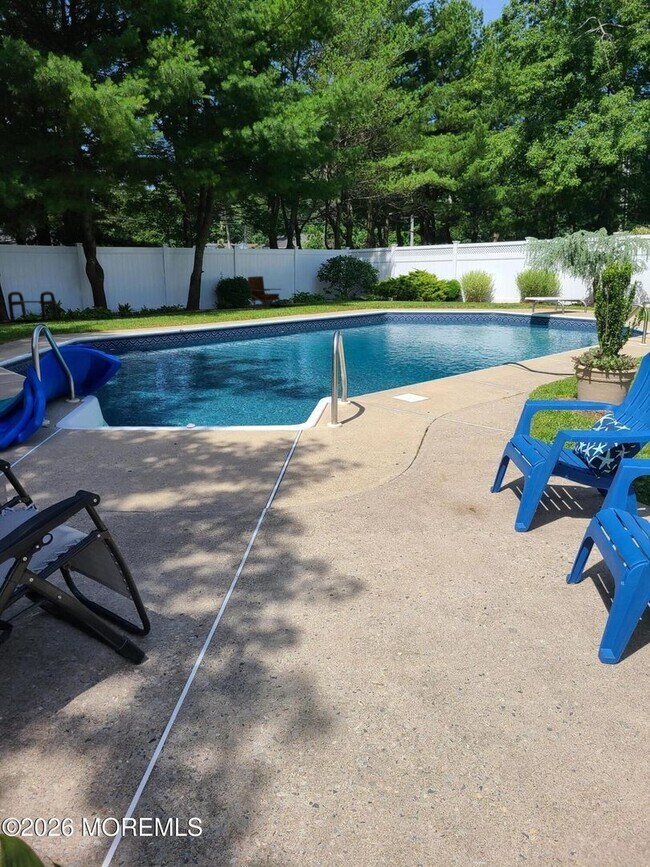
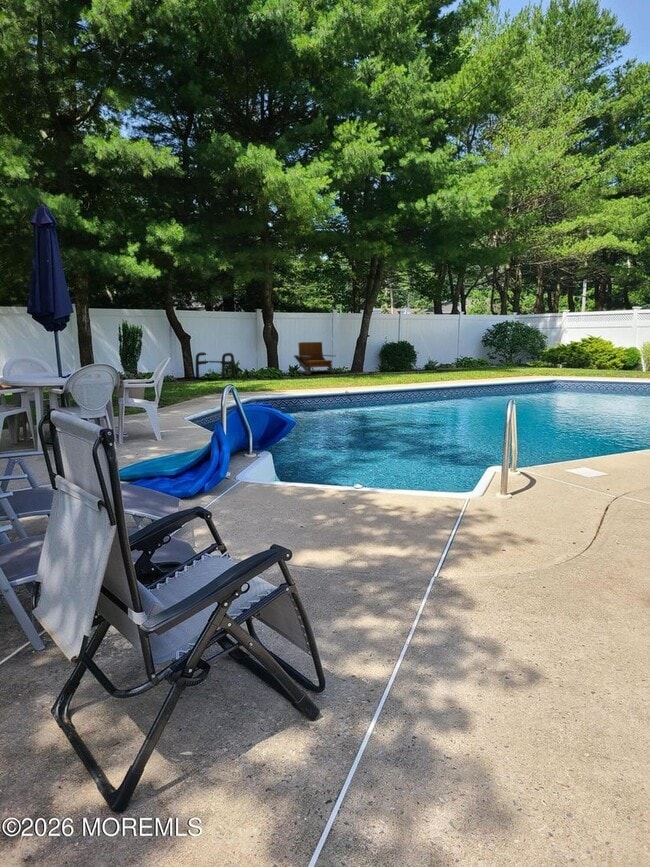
lounge chair: present [246,276,281,307] -> present [294,342,335,374]

